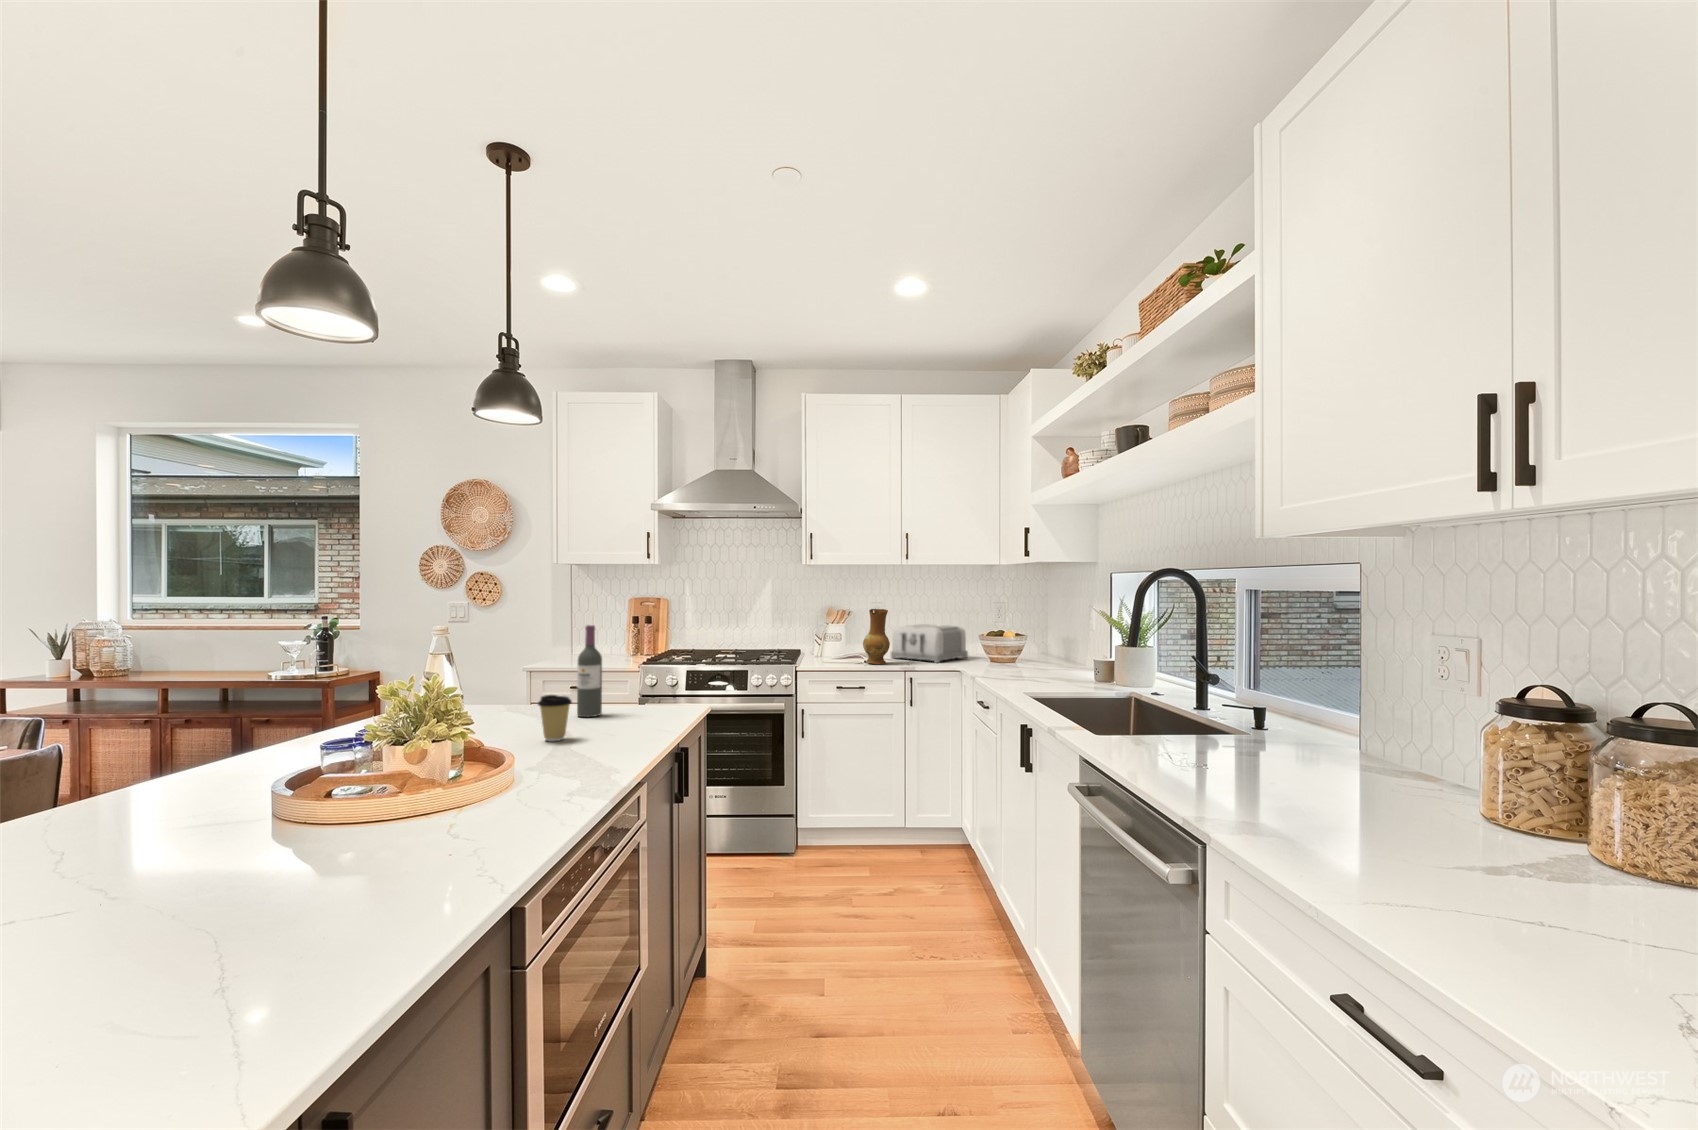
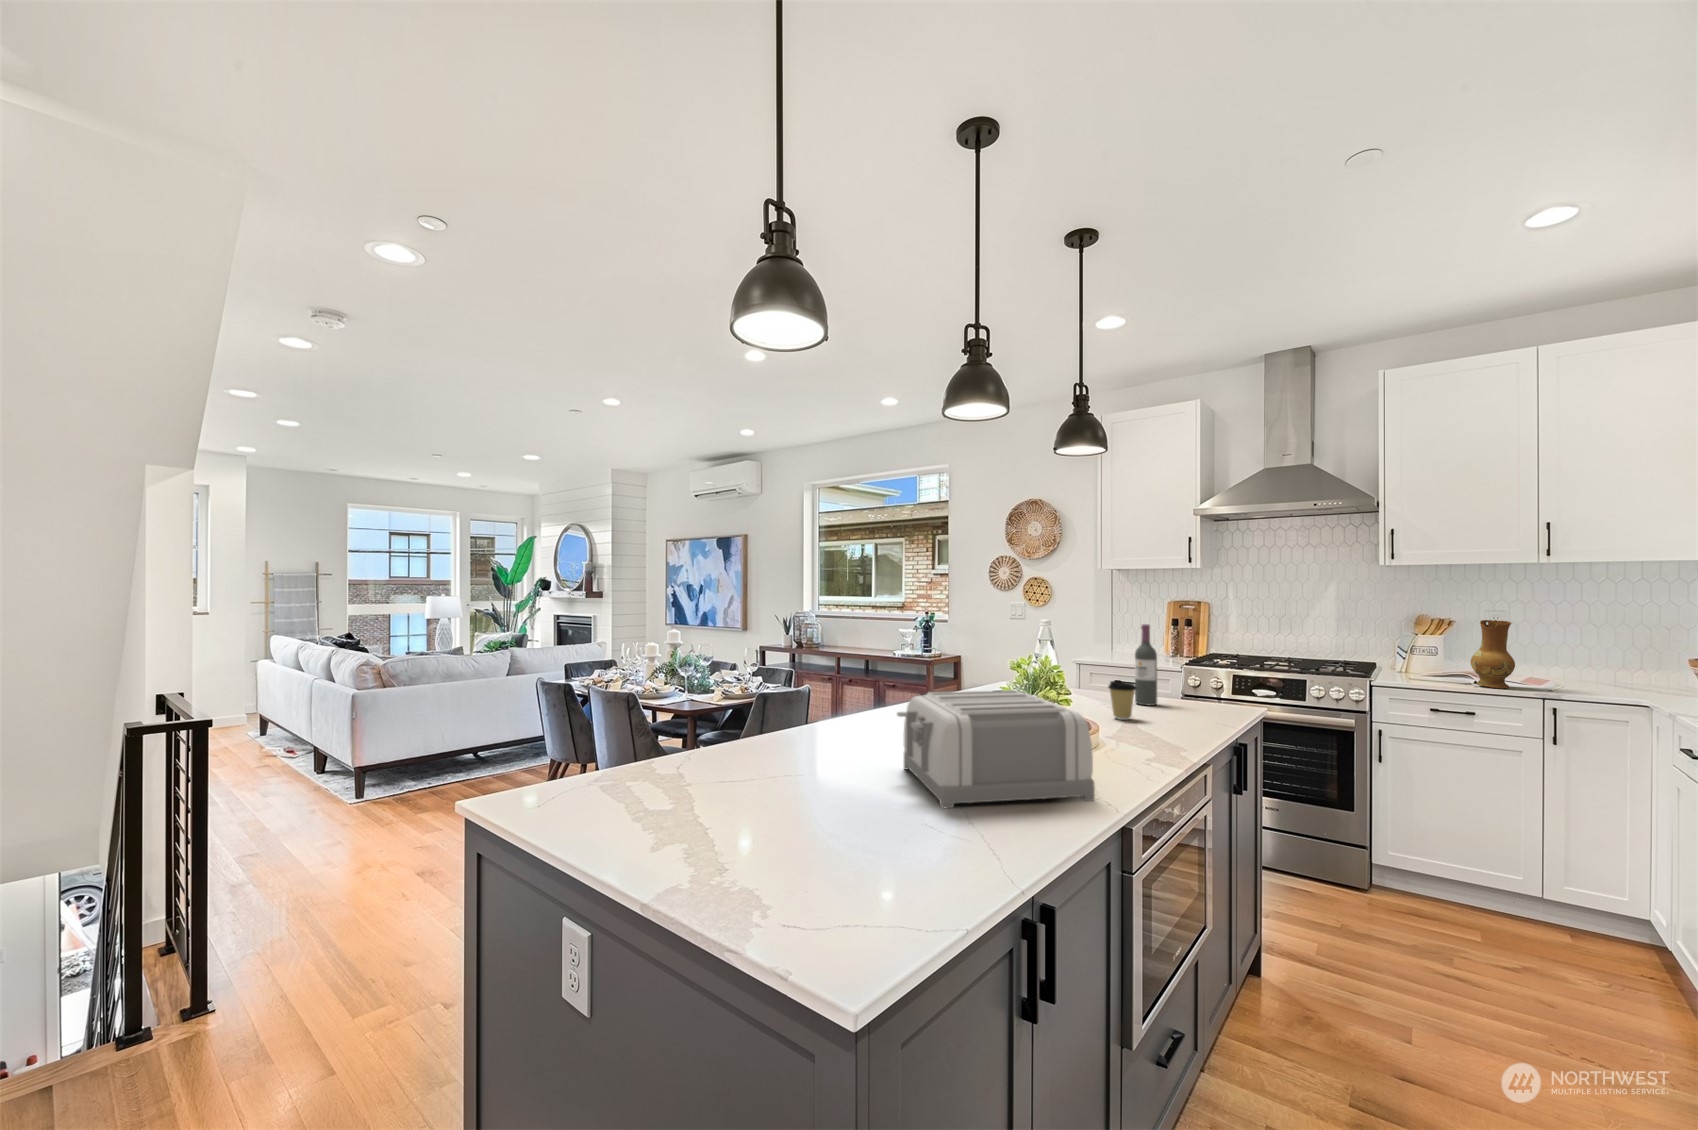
toaster: present [891,624,968,663] -> present [897,690,1095,808]

